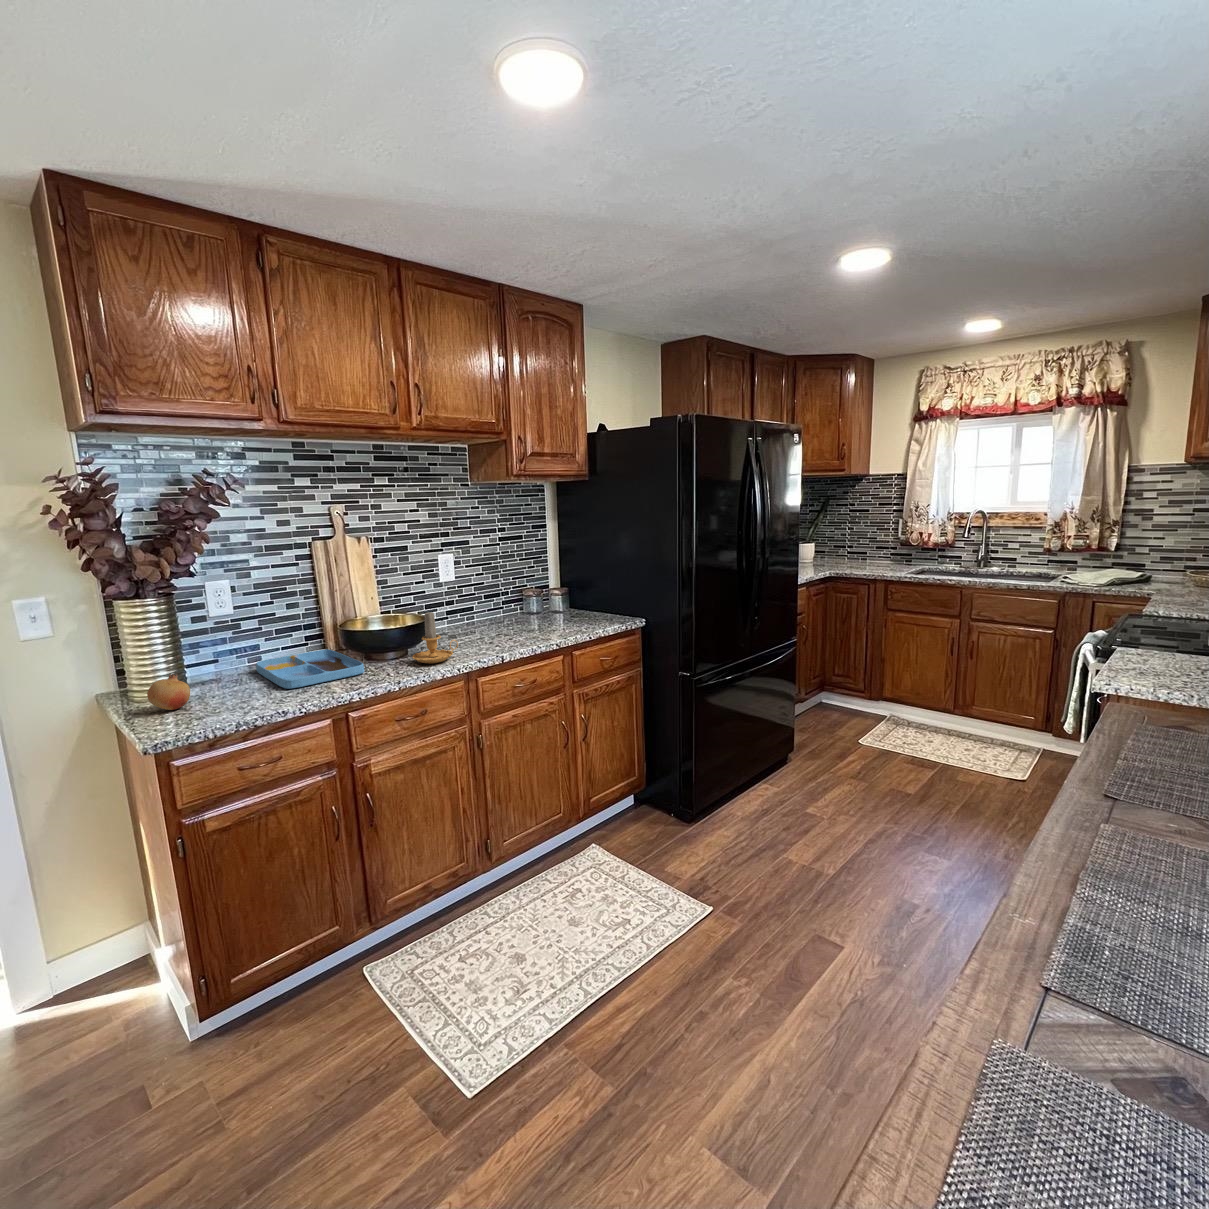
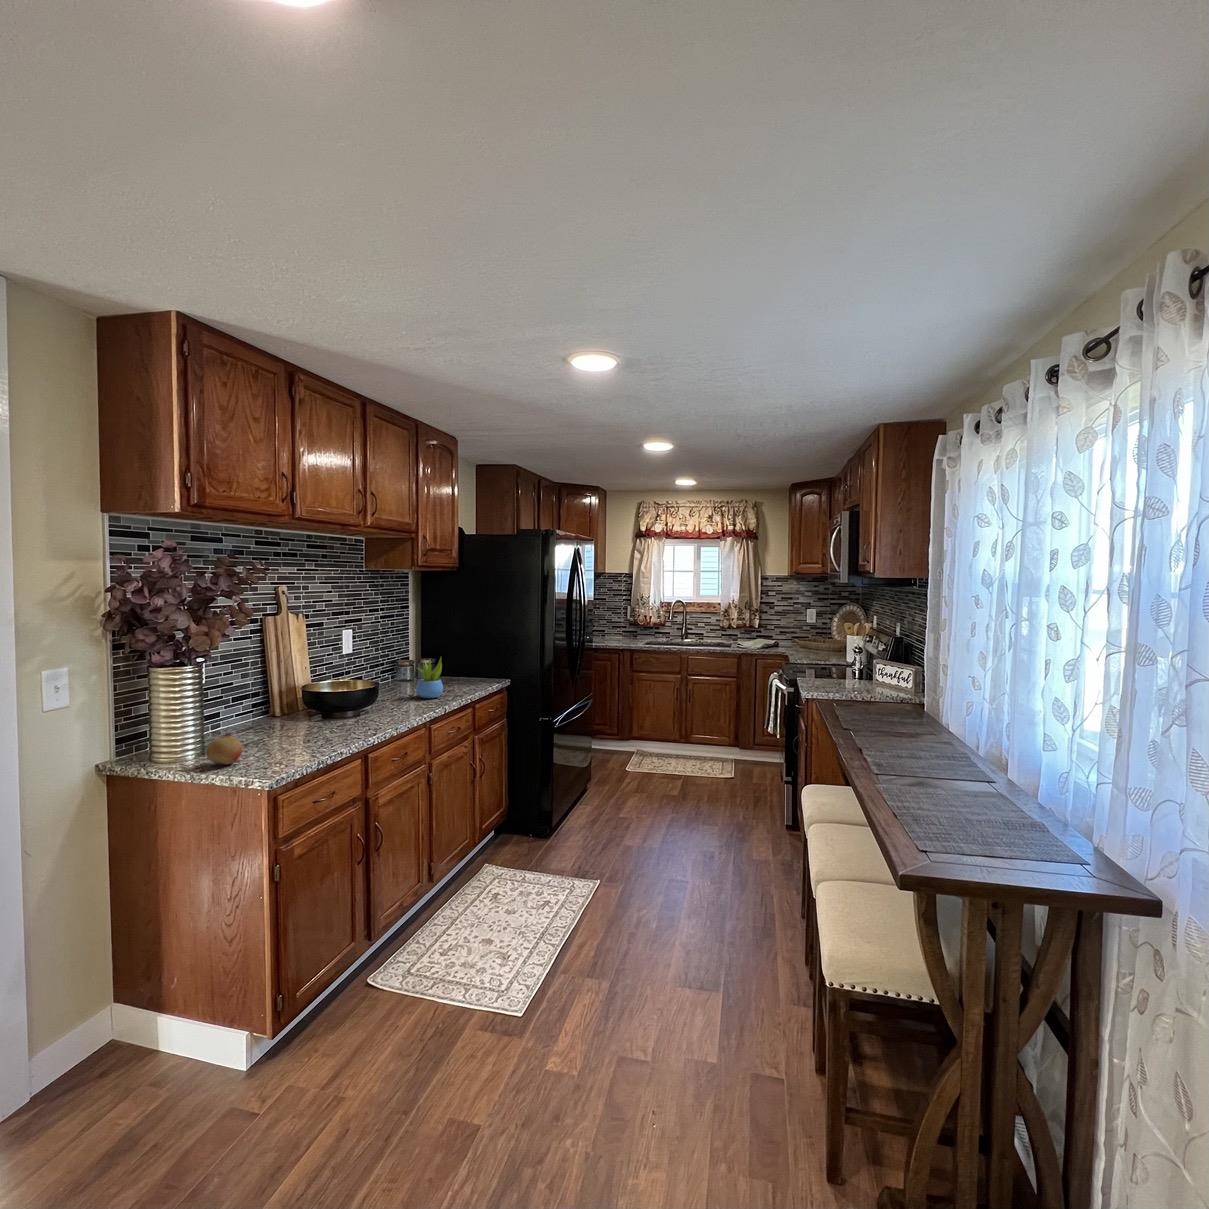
succulent plant: none [498,587,532,639] -> present [416,657,443,698]
candle: present [412,612,458,664] -> none [376,673,411,718]
tray: present [256,649,364,689] -> none [233,714,351,742]

